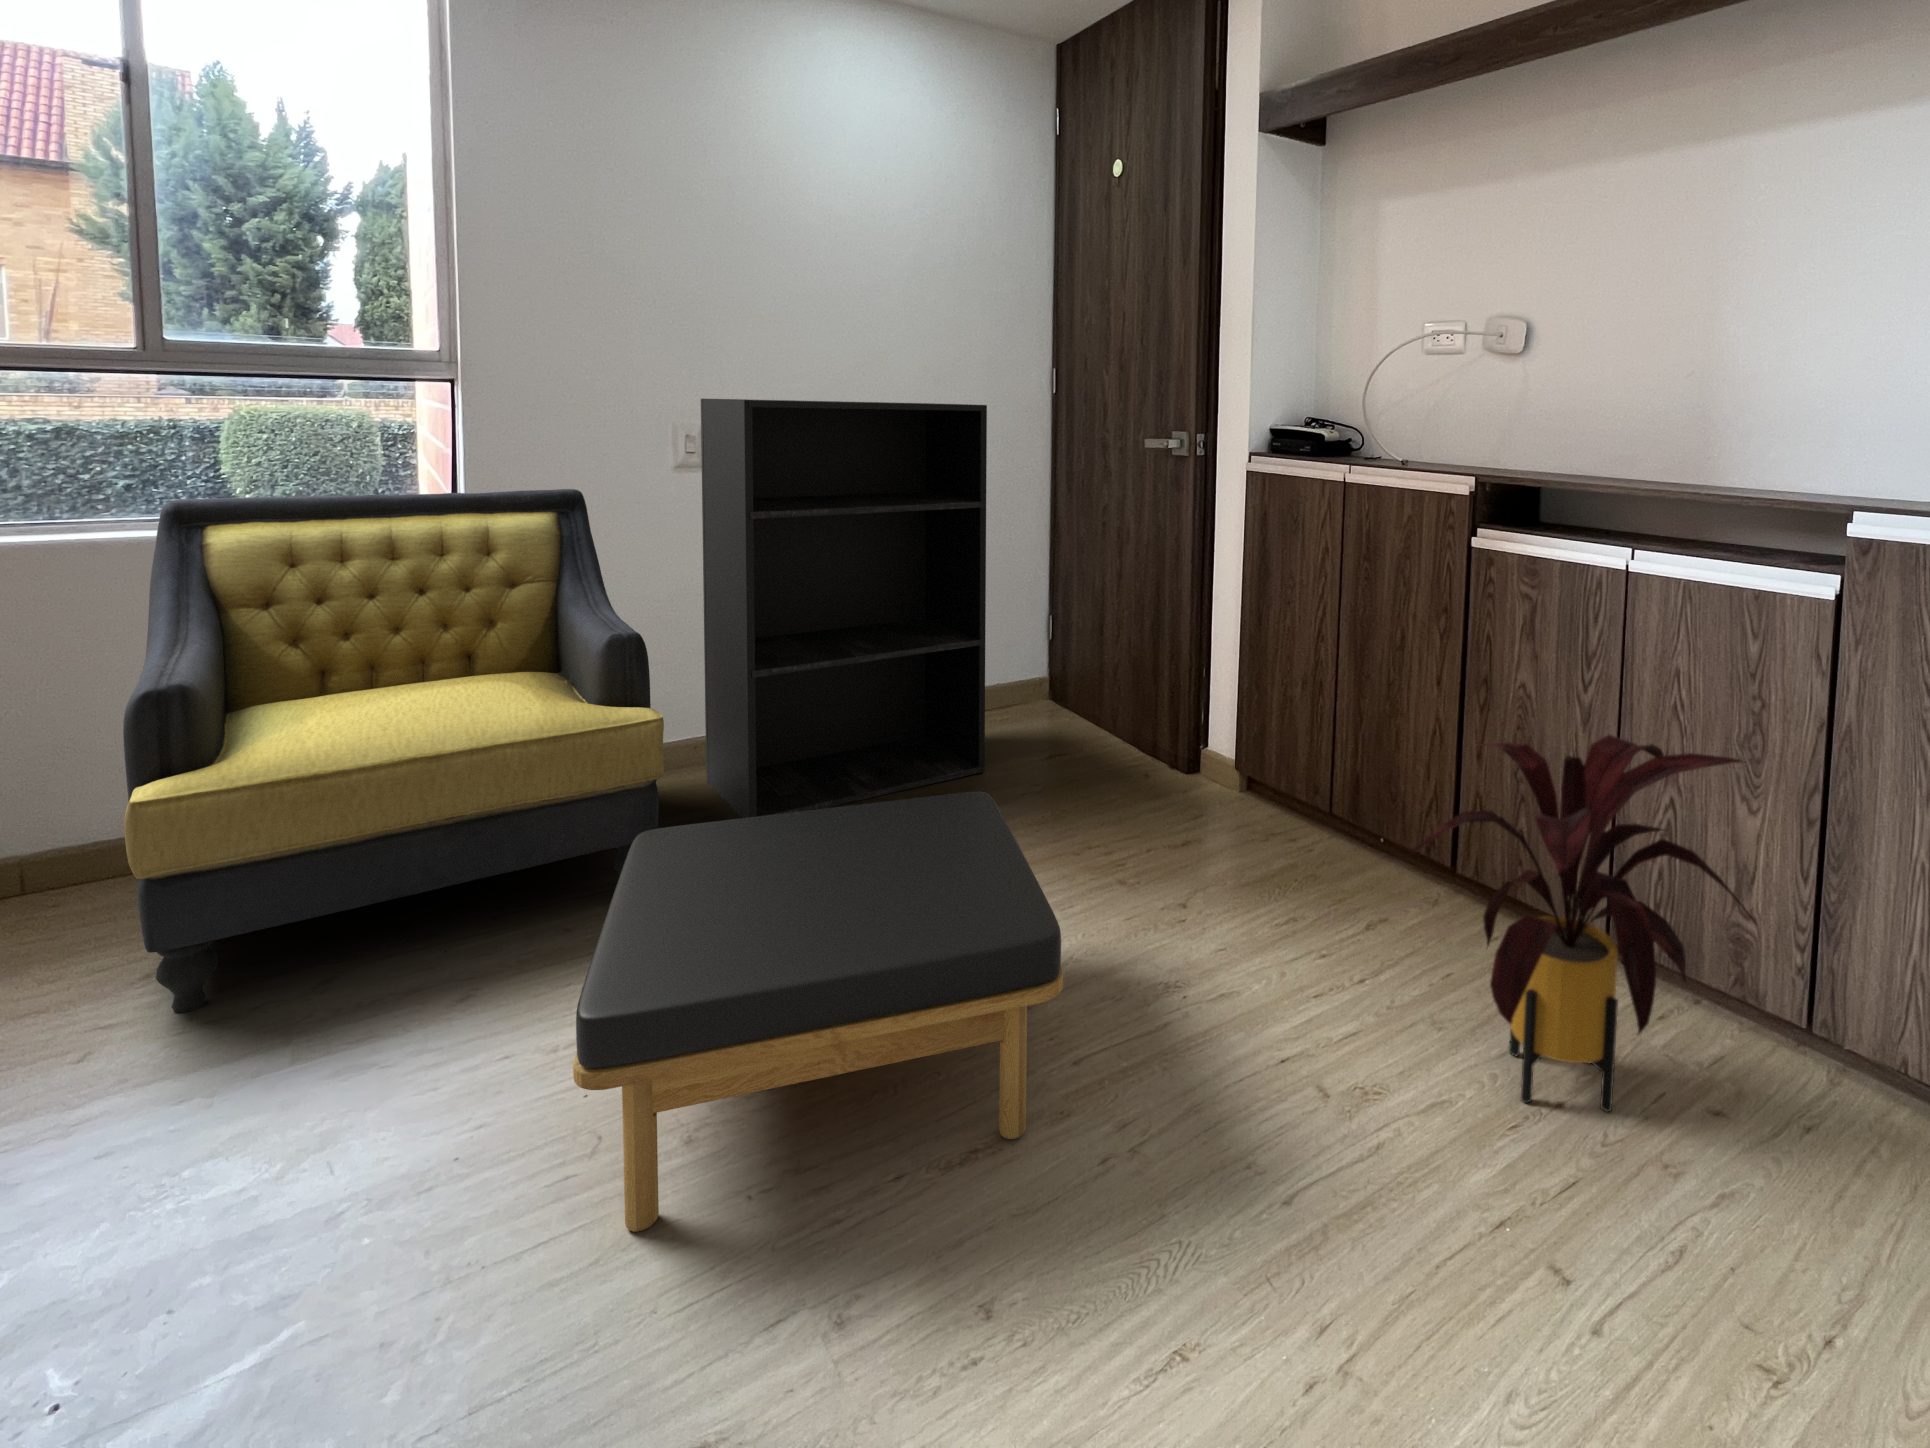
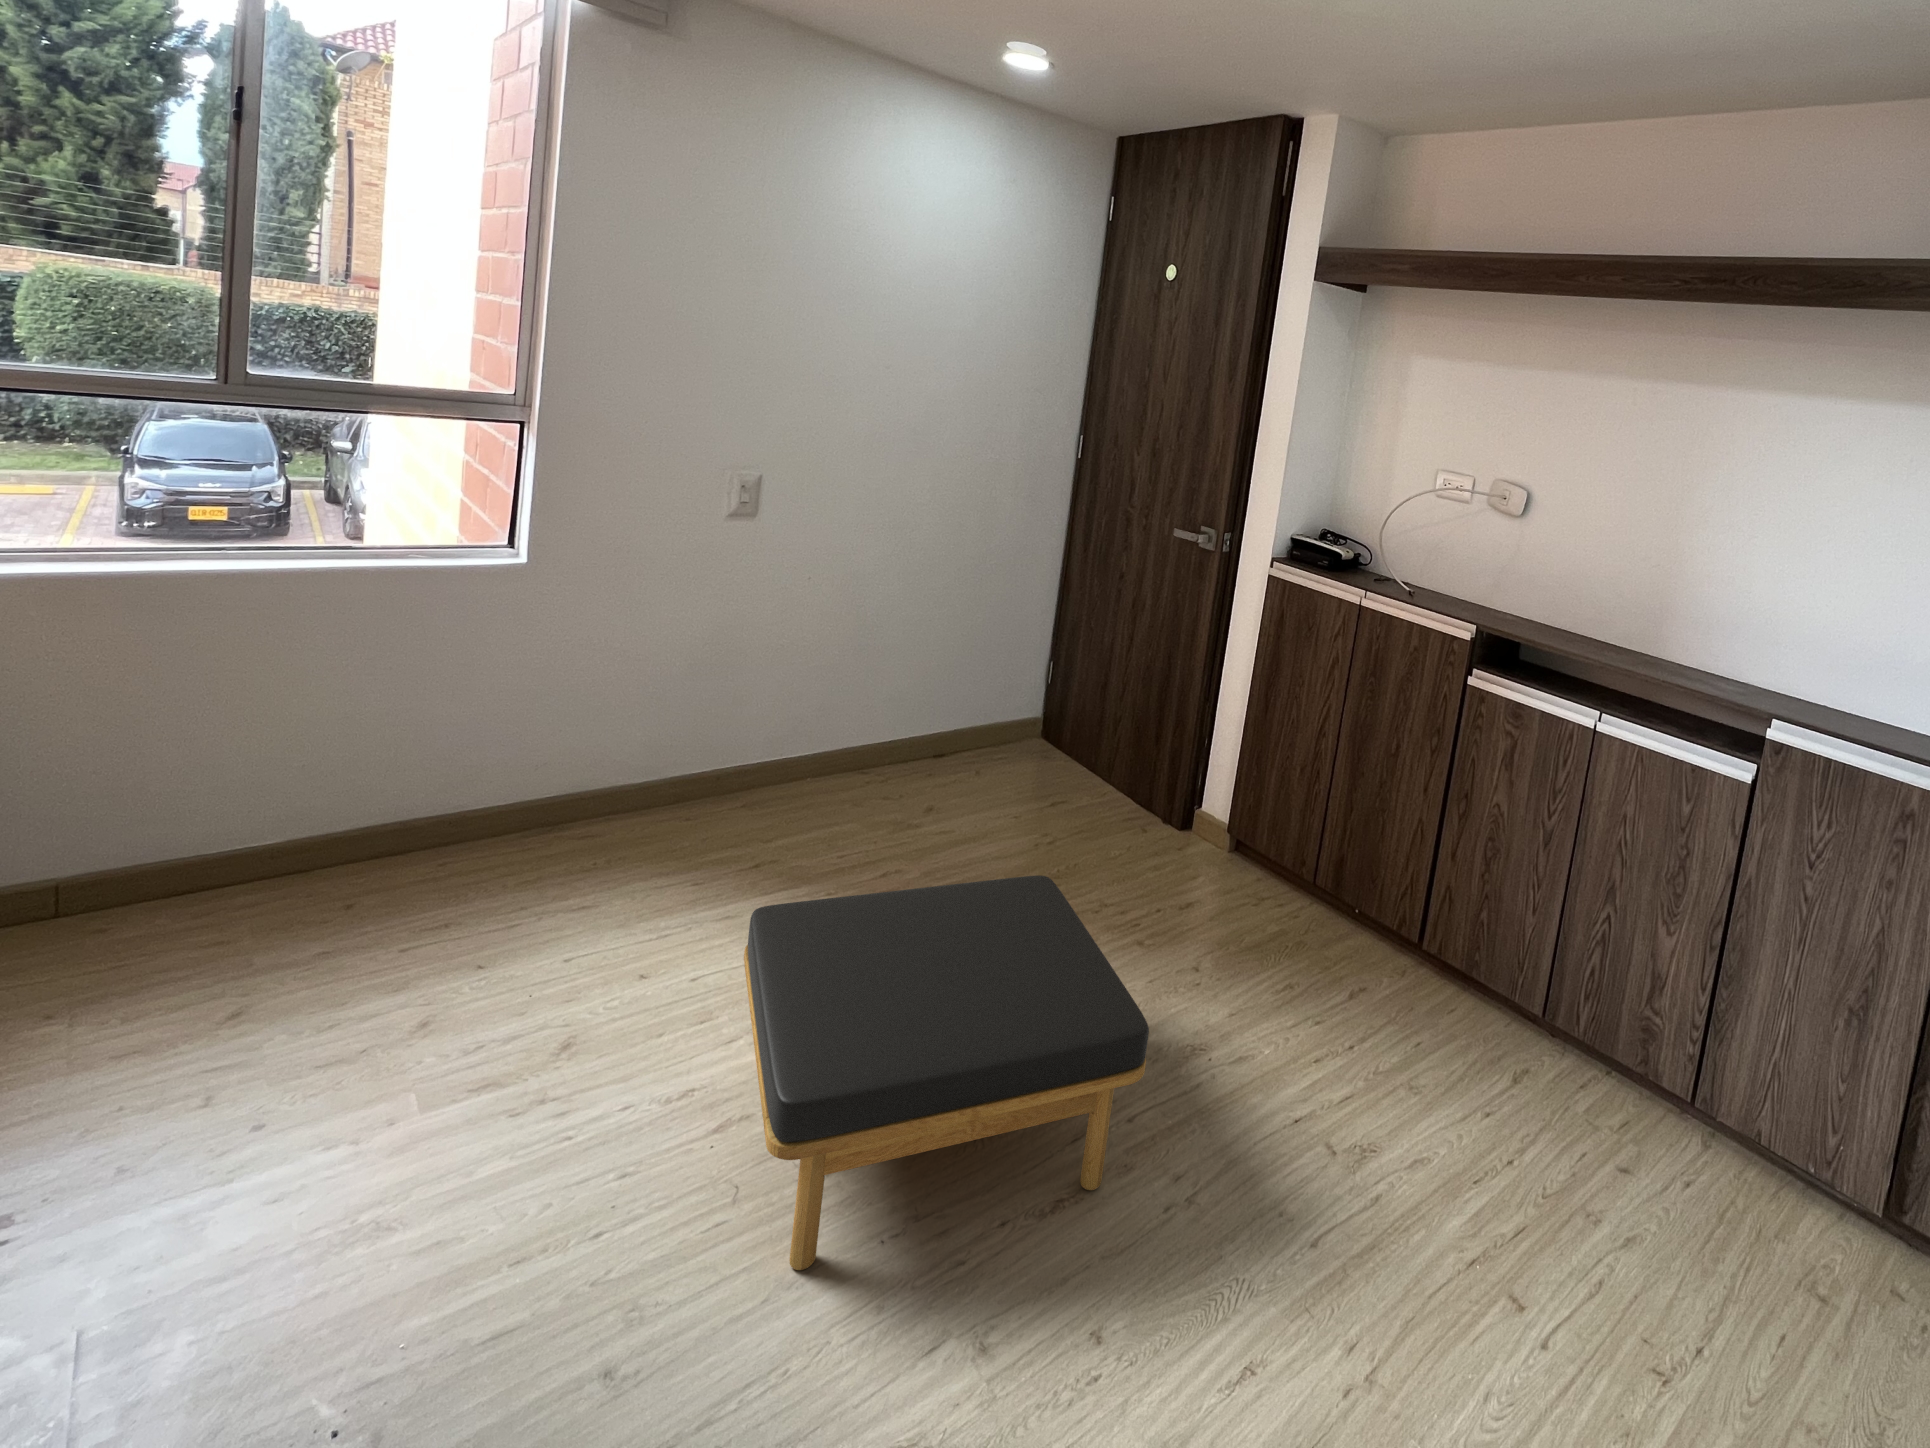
bookshelf: present [701,398,987,818] -> none [728,460,1033,869]
armchair: present [123,489,664,1013] -> none [223,539,744,1056]
house plant: present [1409,735,1757,1112] -> none [1412,867,1678,1171]

